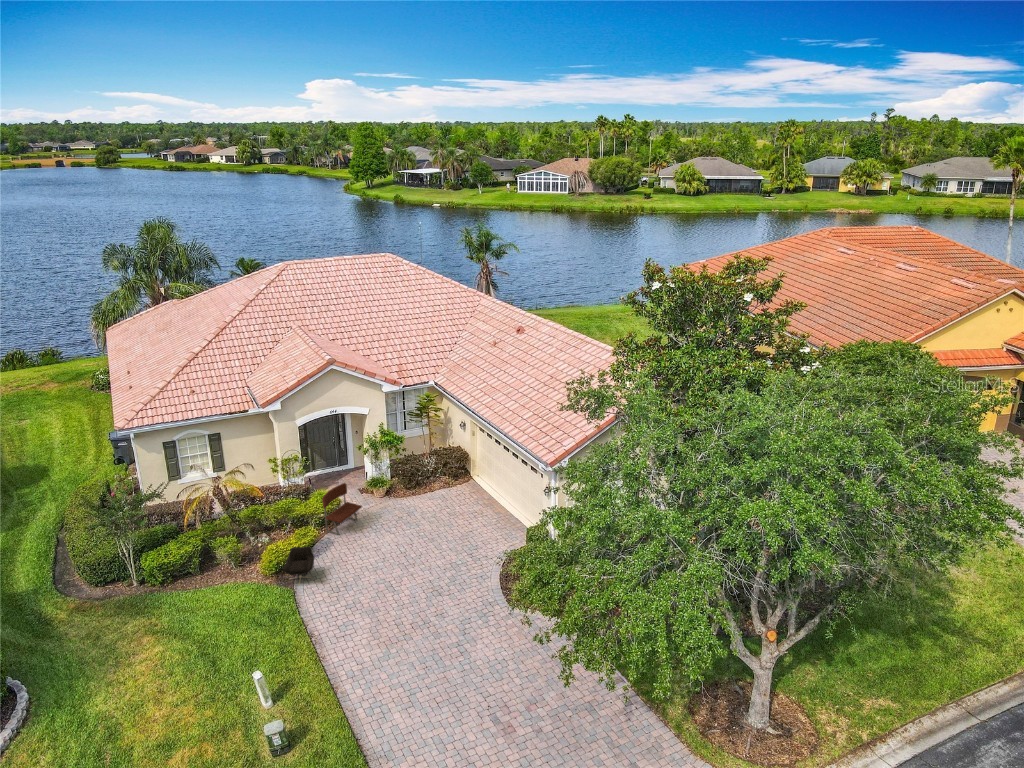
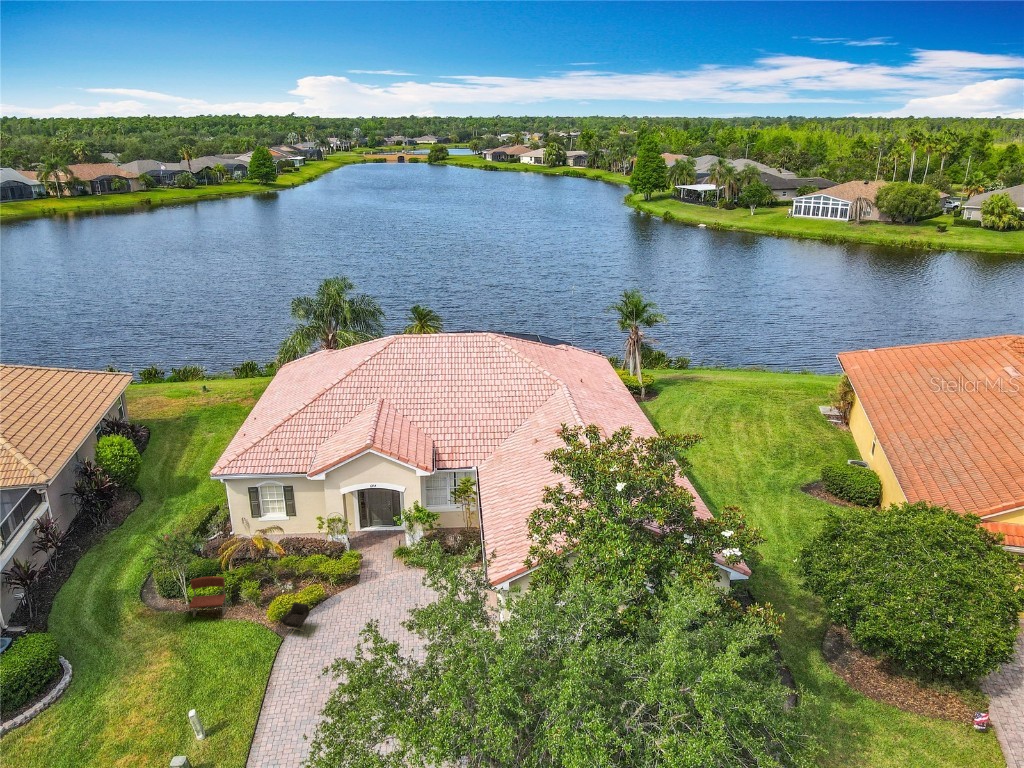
bench: present [322,483,362,535] -> present [189,577,227,617]

